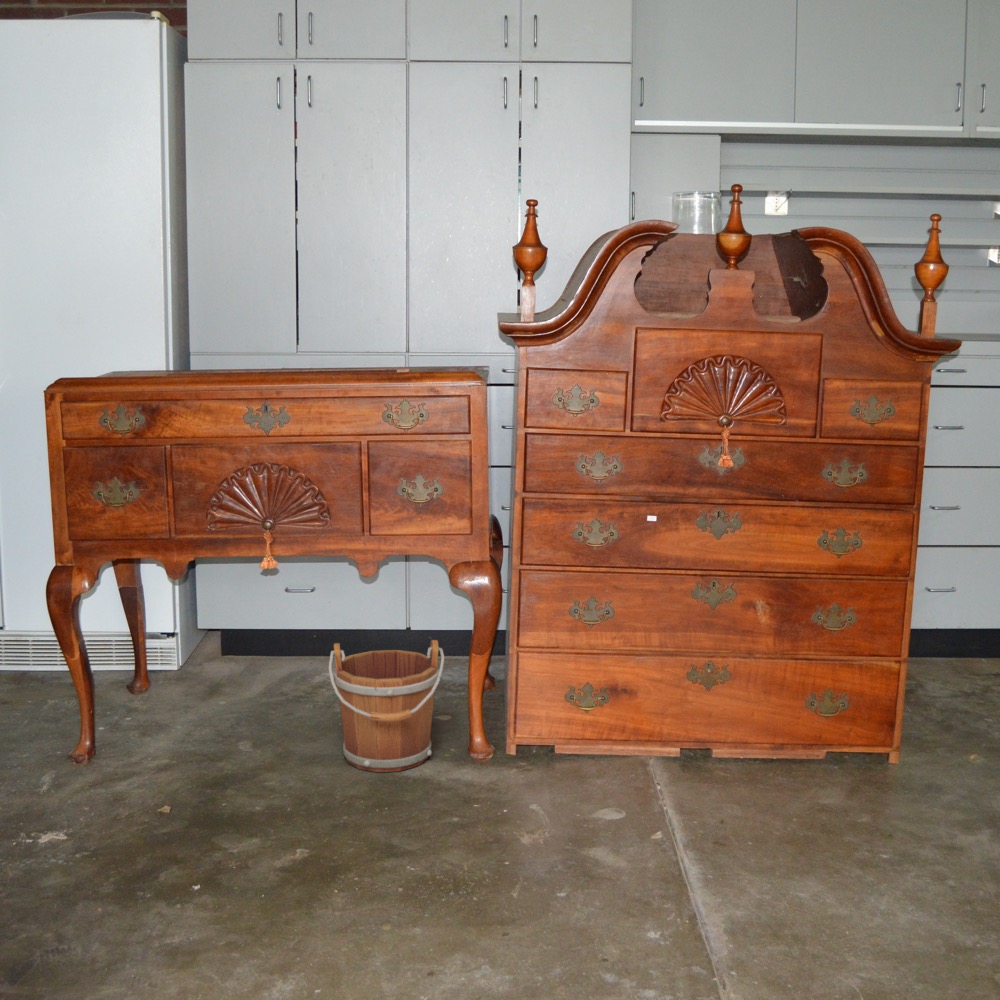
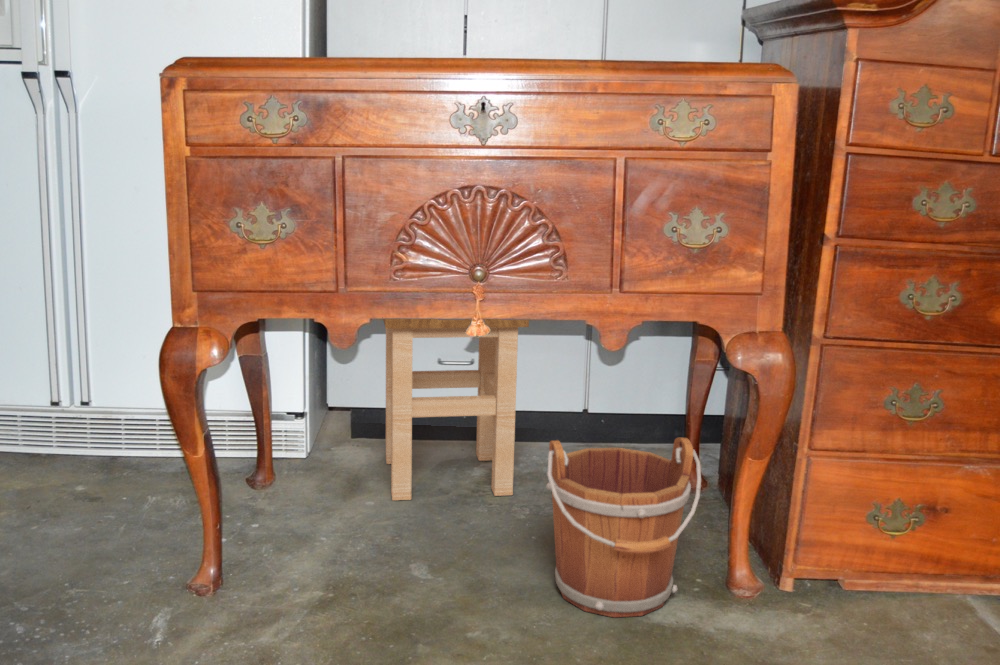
stool: none [228,528,345,701] -> present [383,319,529,500]

